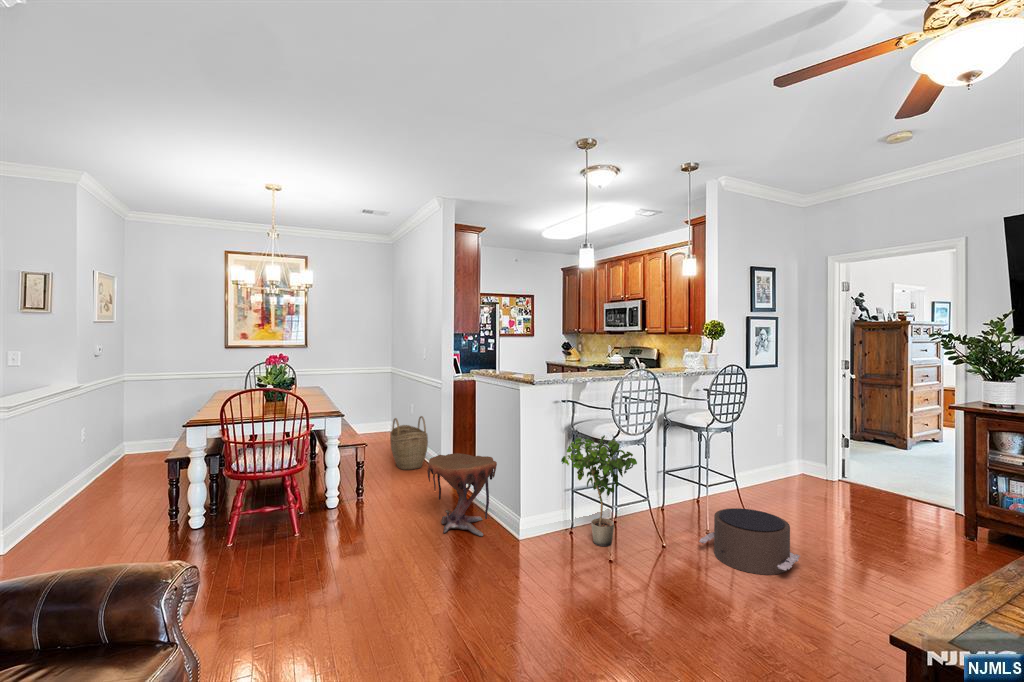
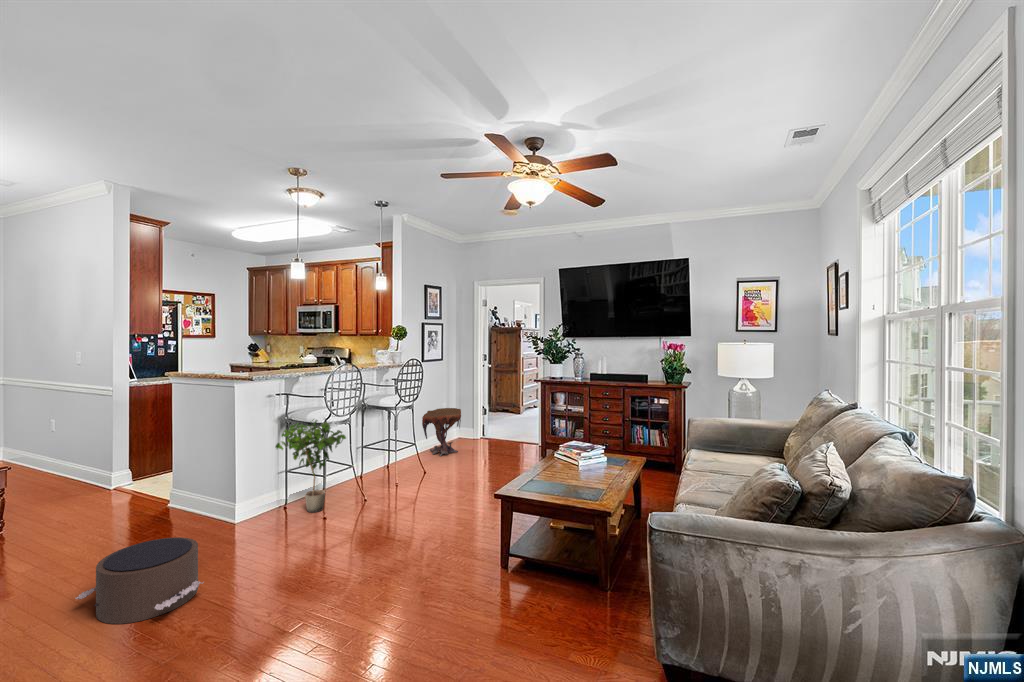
woven basket: present [390,416,428,470] -> none [28,429,90,494]
side table: present [427,453,497,536] -> present [422,408,461,456]
pouf: present [699,508,800,575] -> present [75,537,203,624]

